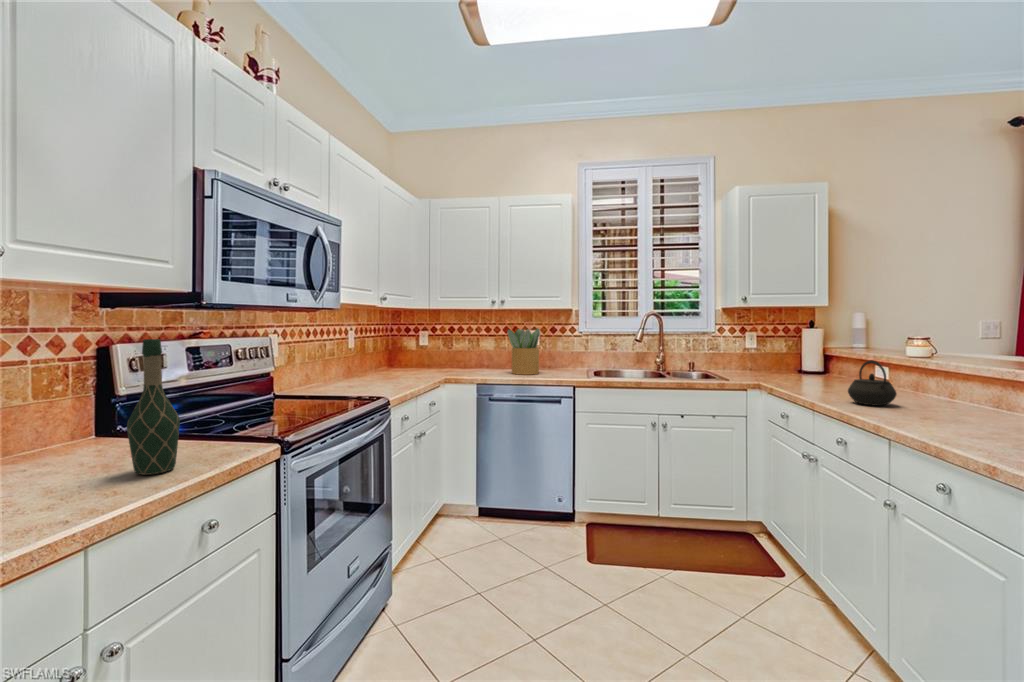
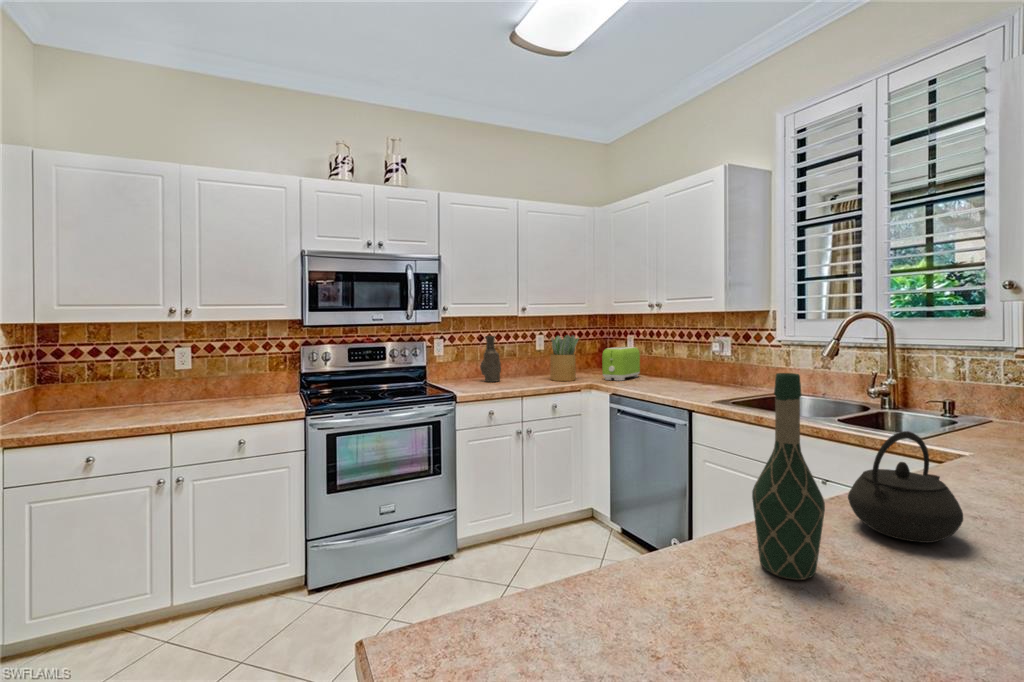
potted plant: present [507,329,540,375] -> present [550,335,579,381]
vase: none [326,330,351,386] -> present [480,336,501,382]
wine bottle: present [127,339,180,475] -> present [752,373,825,580]
toaster: none [429,341,458,373] -> present [602,347,640,381]

